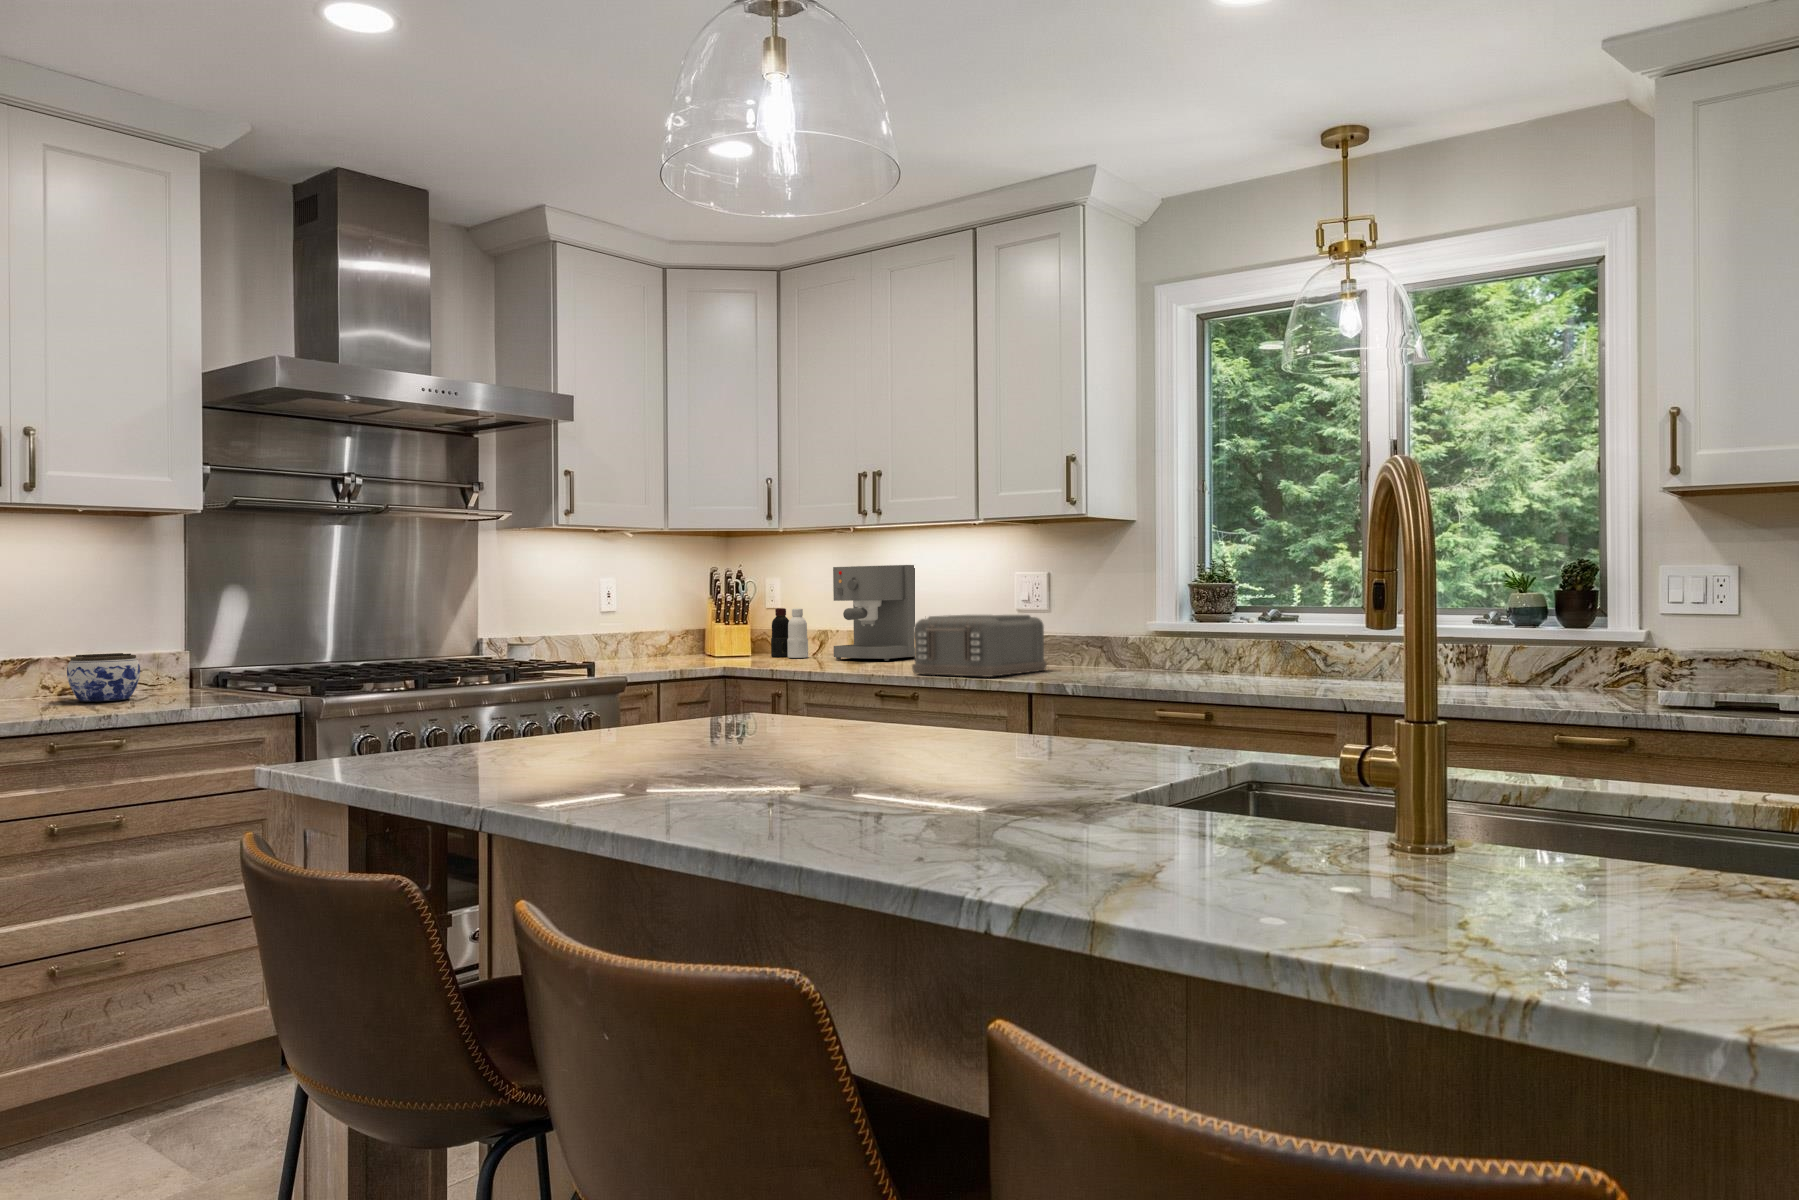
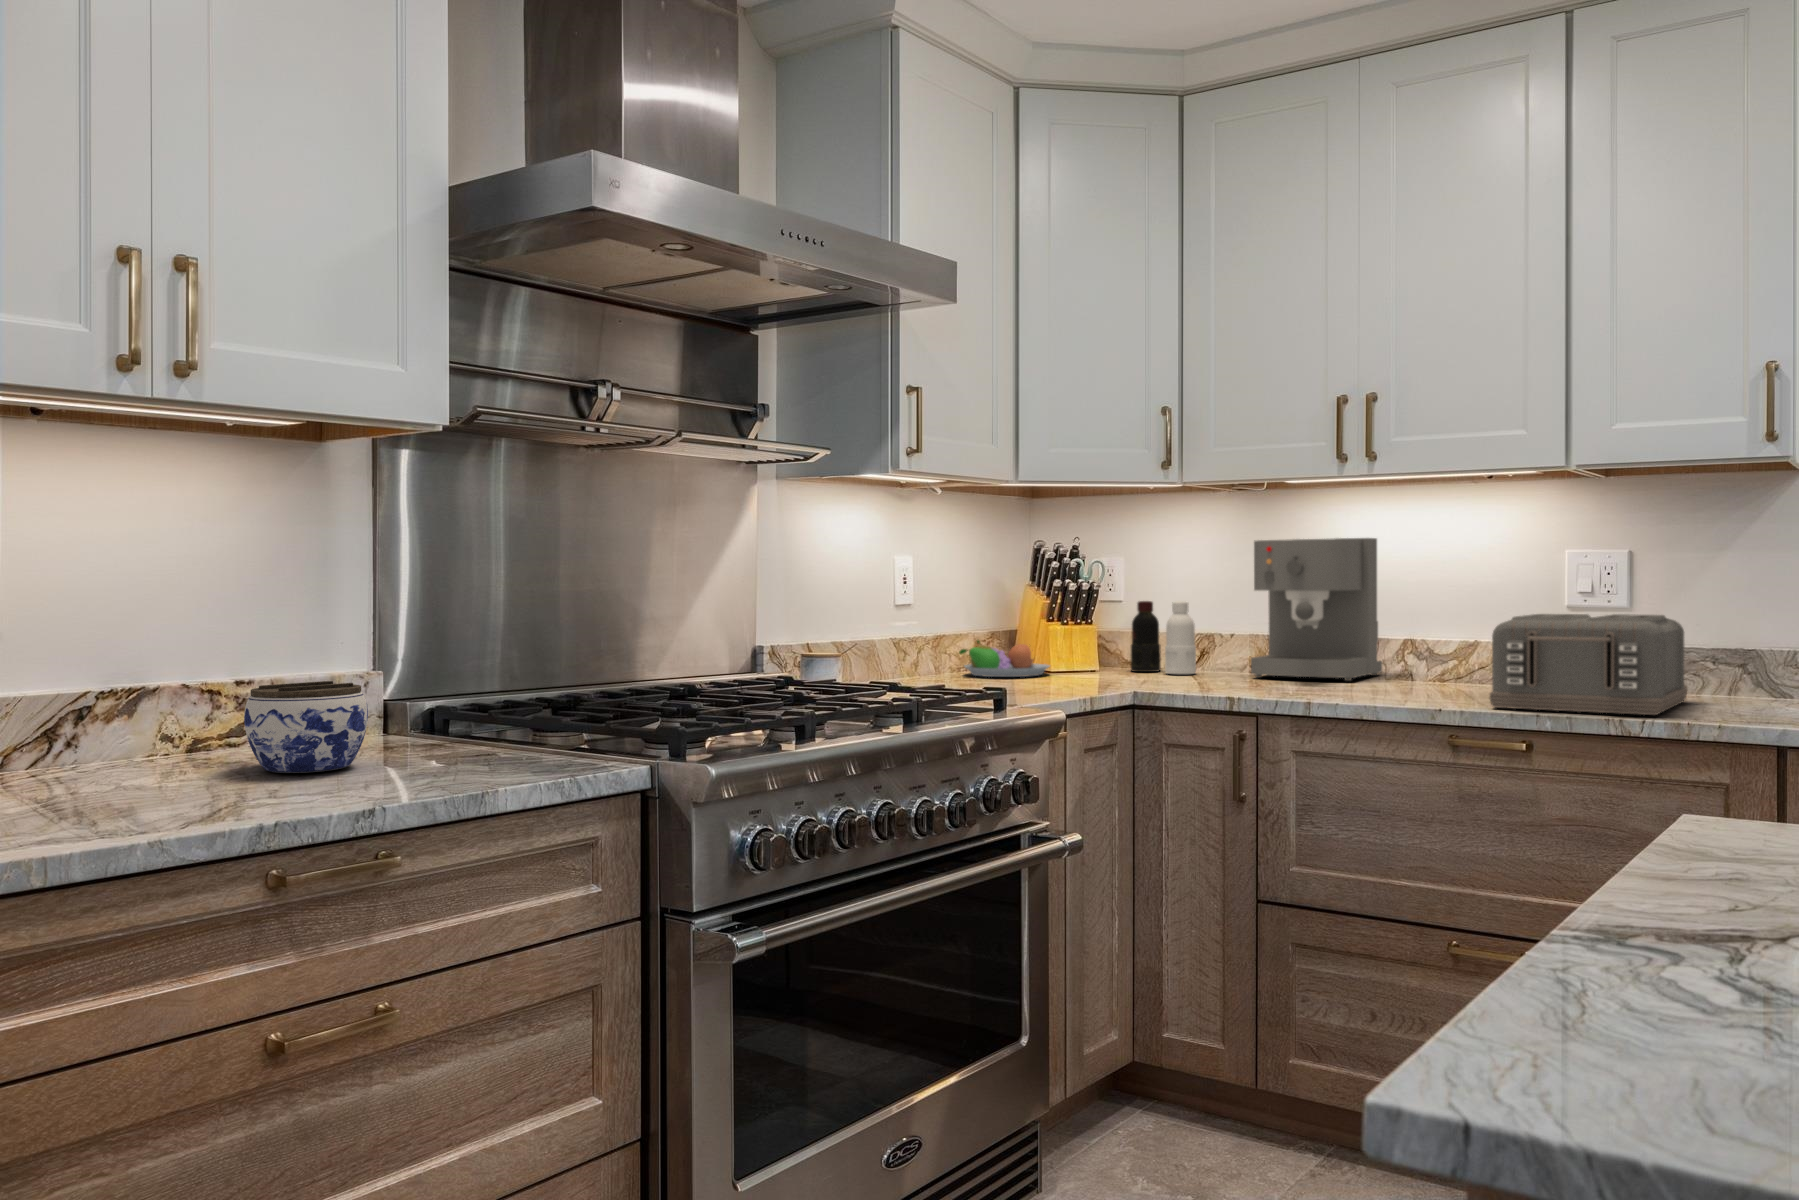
fruit bowl: none [647,635,713,660] -> present [959,640,1050,677]

